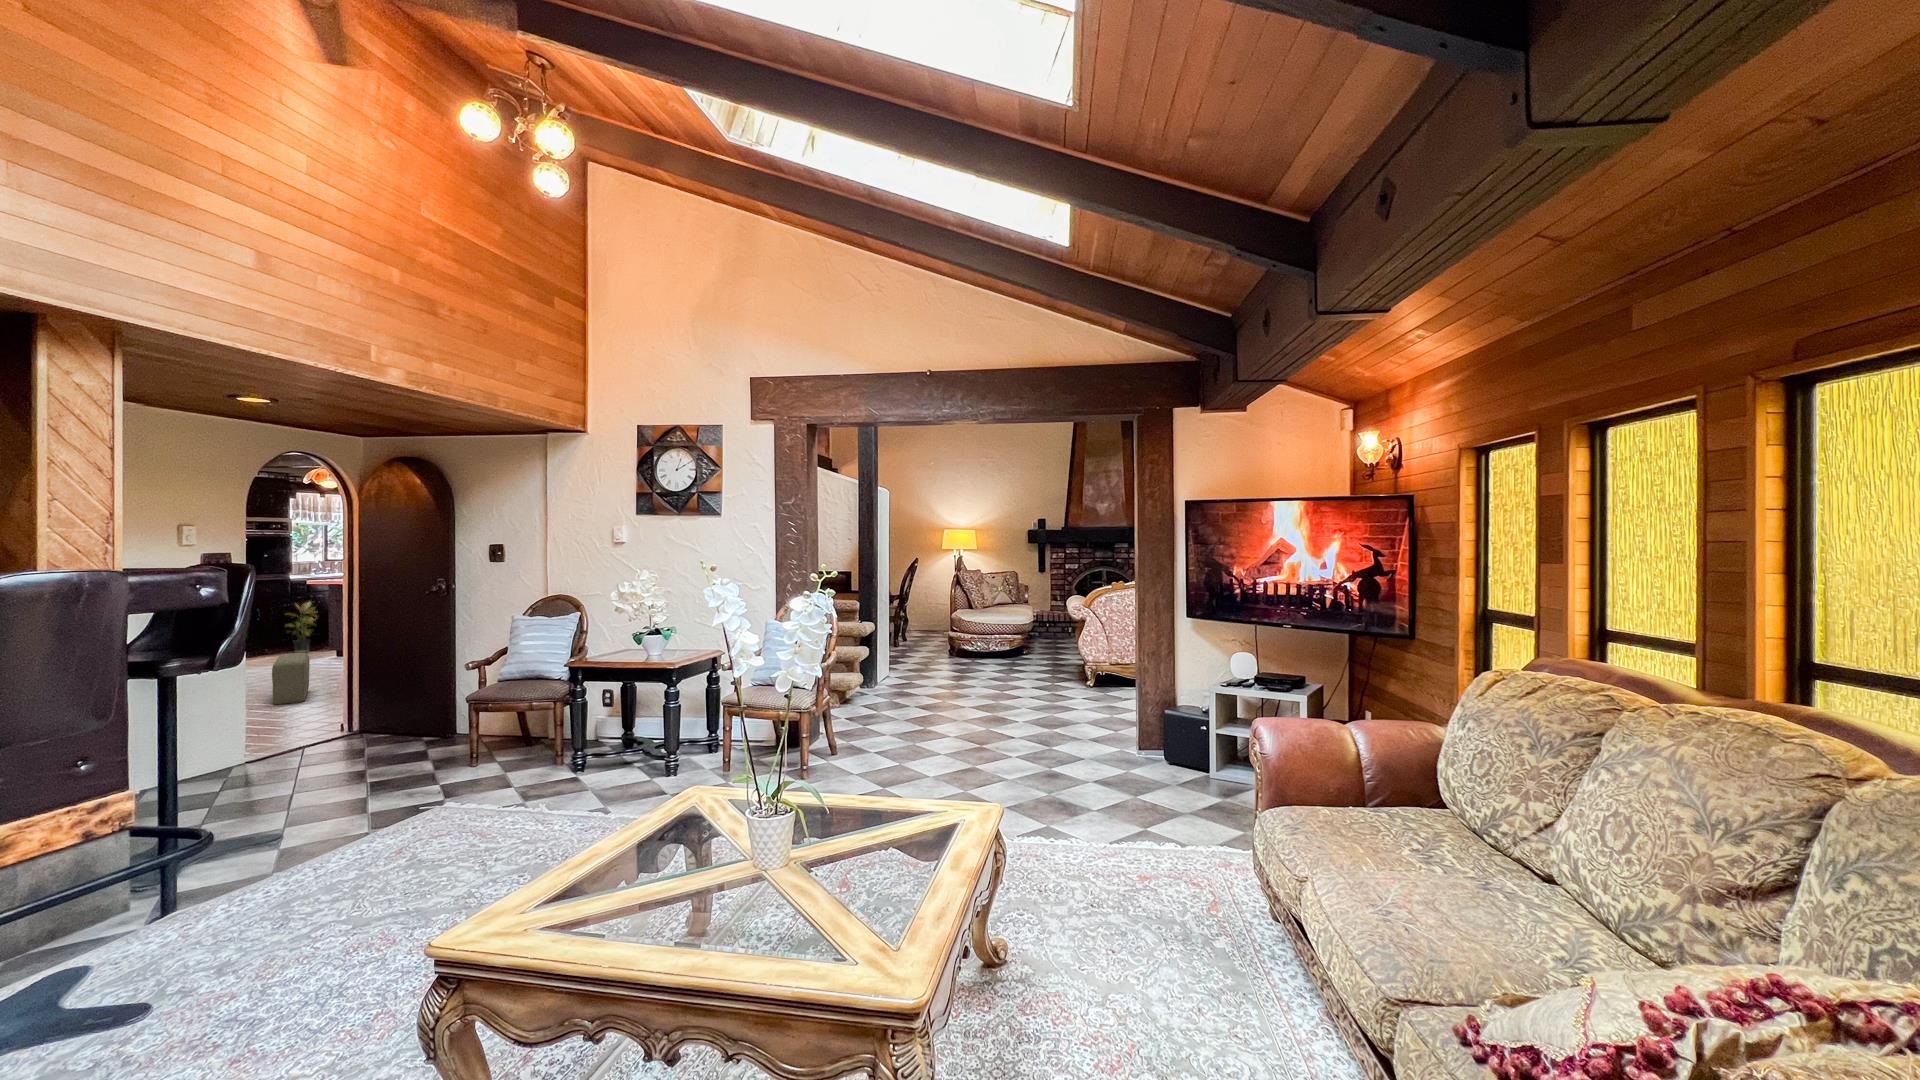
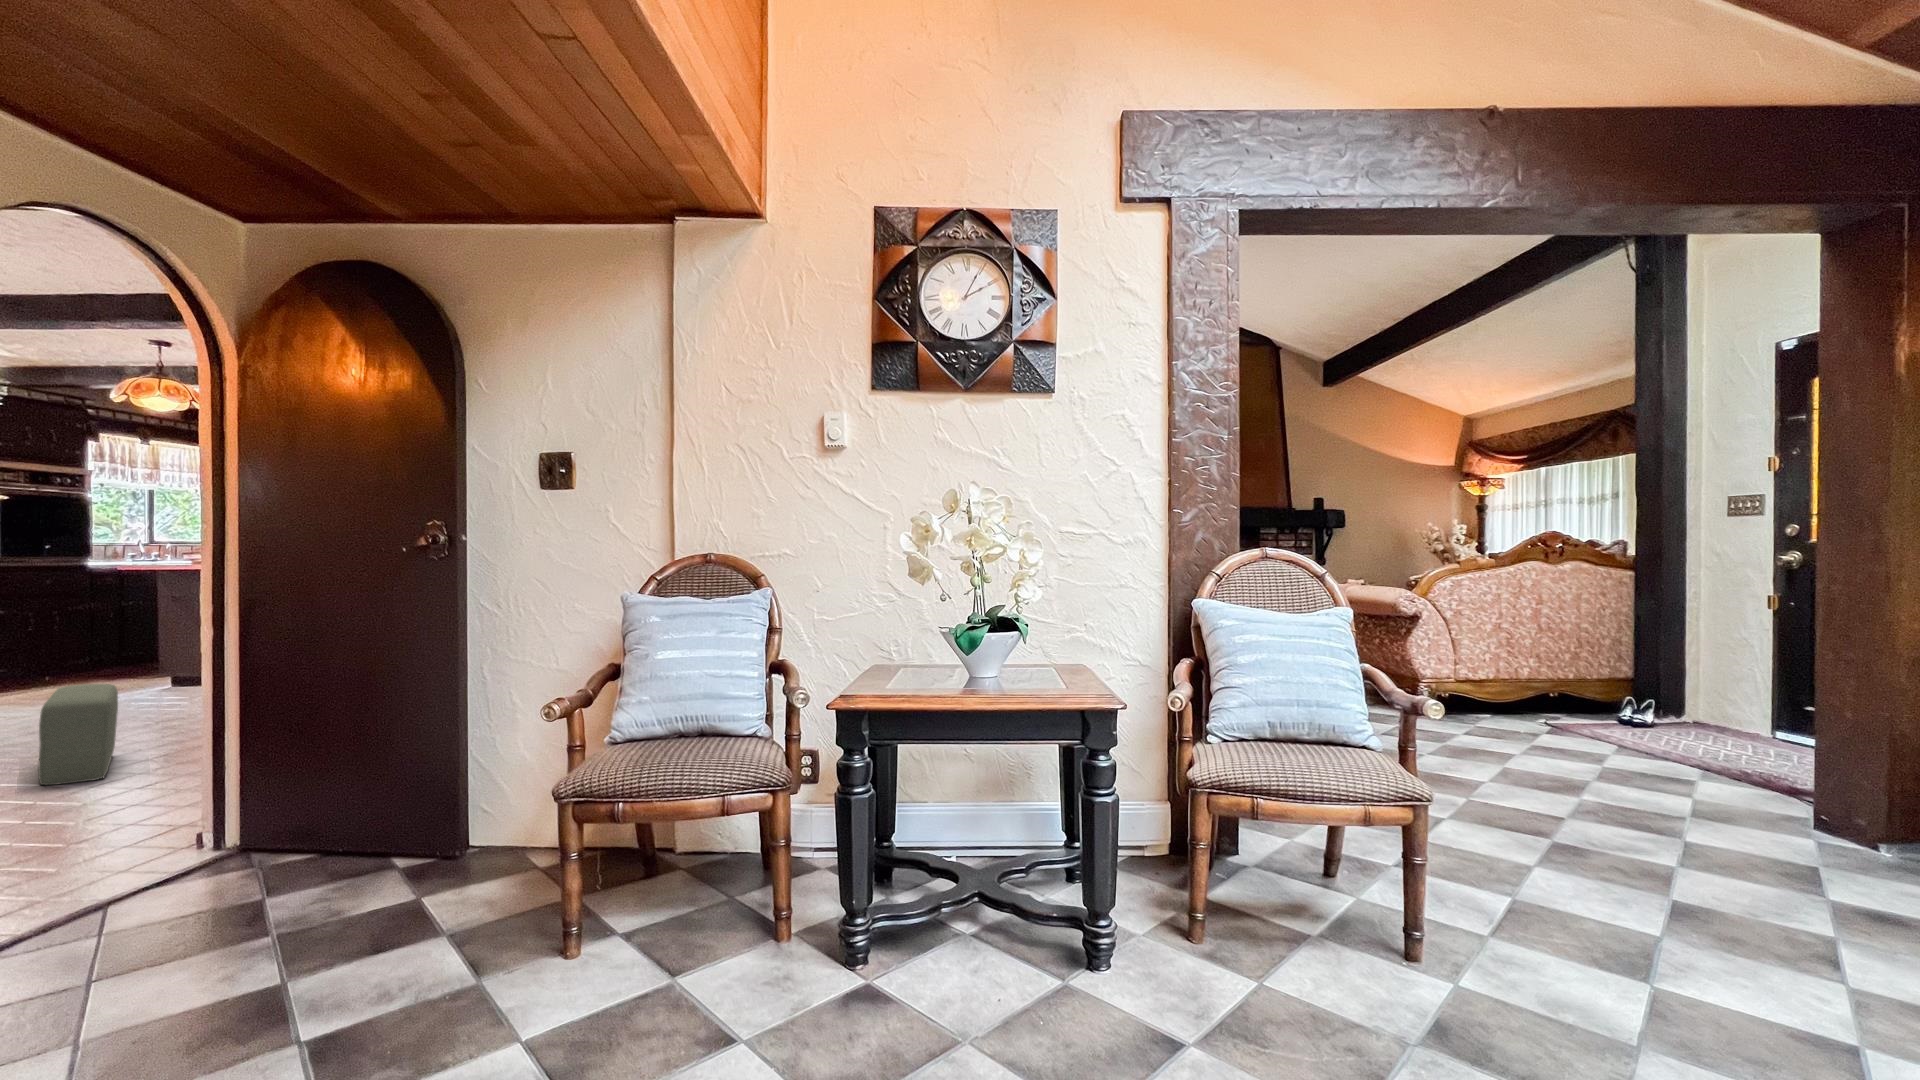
potted plant: present [285,602,317,653] -> none [69,604,132,689]

